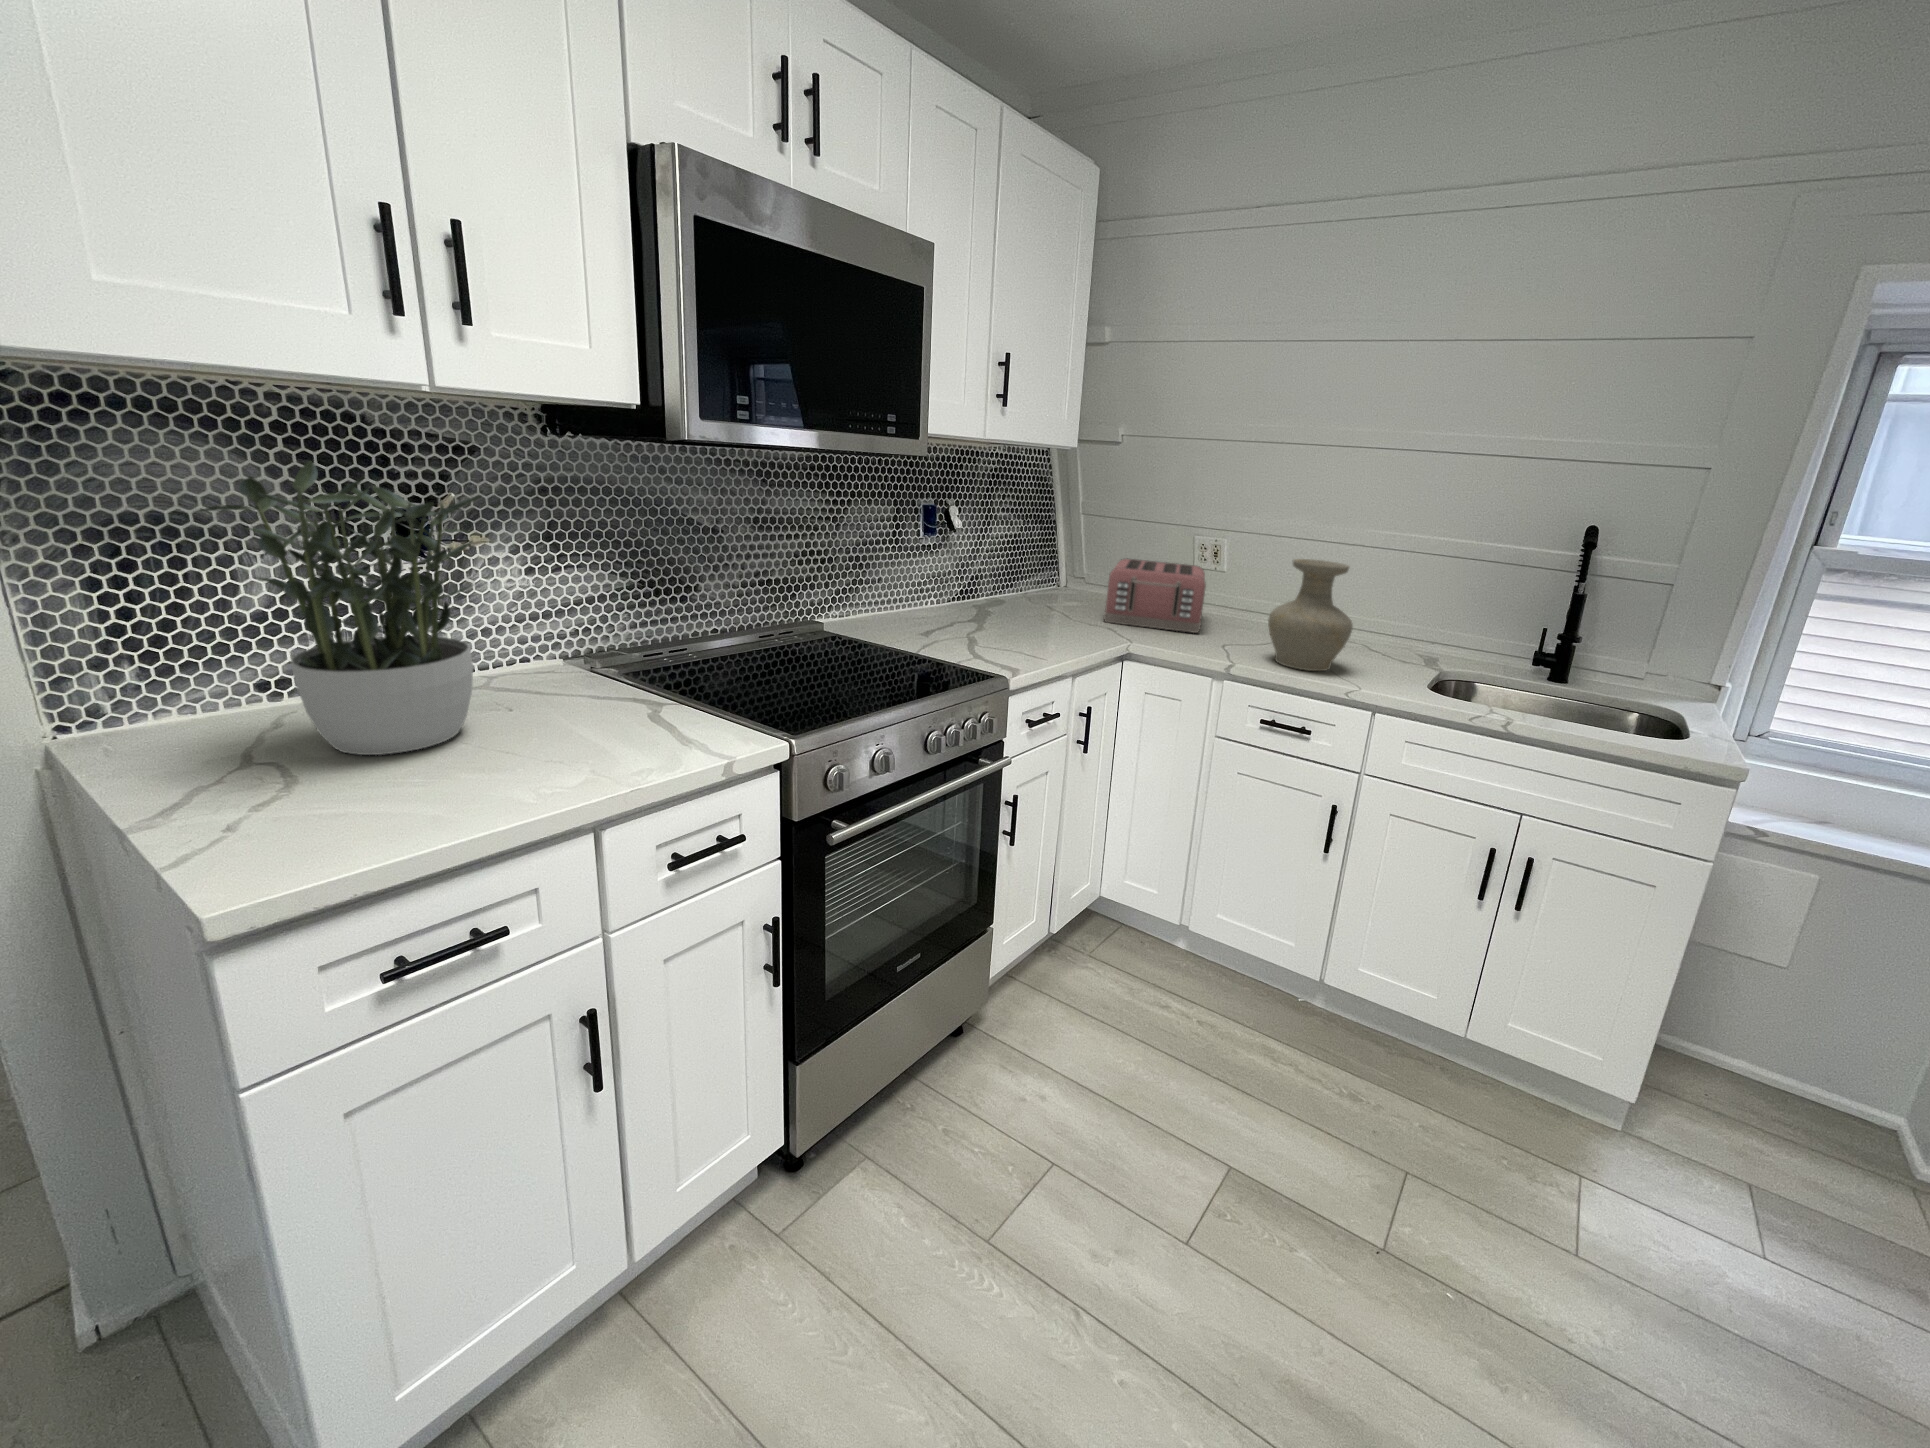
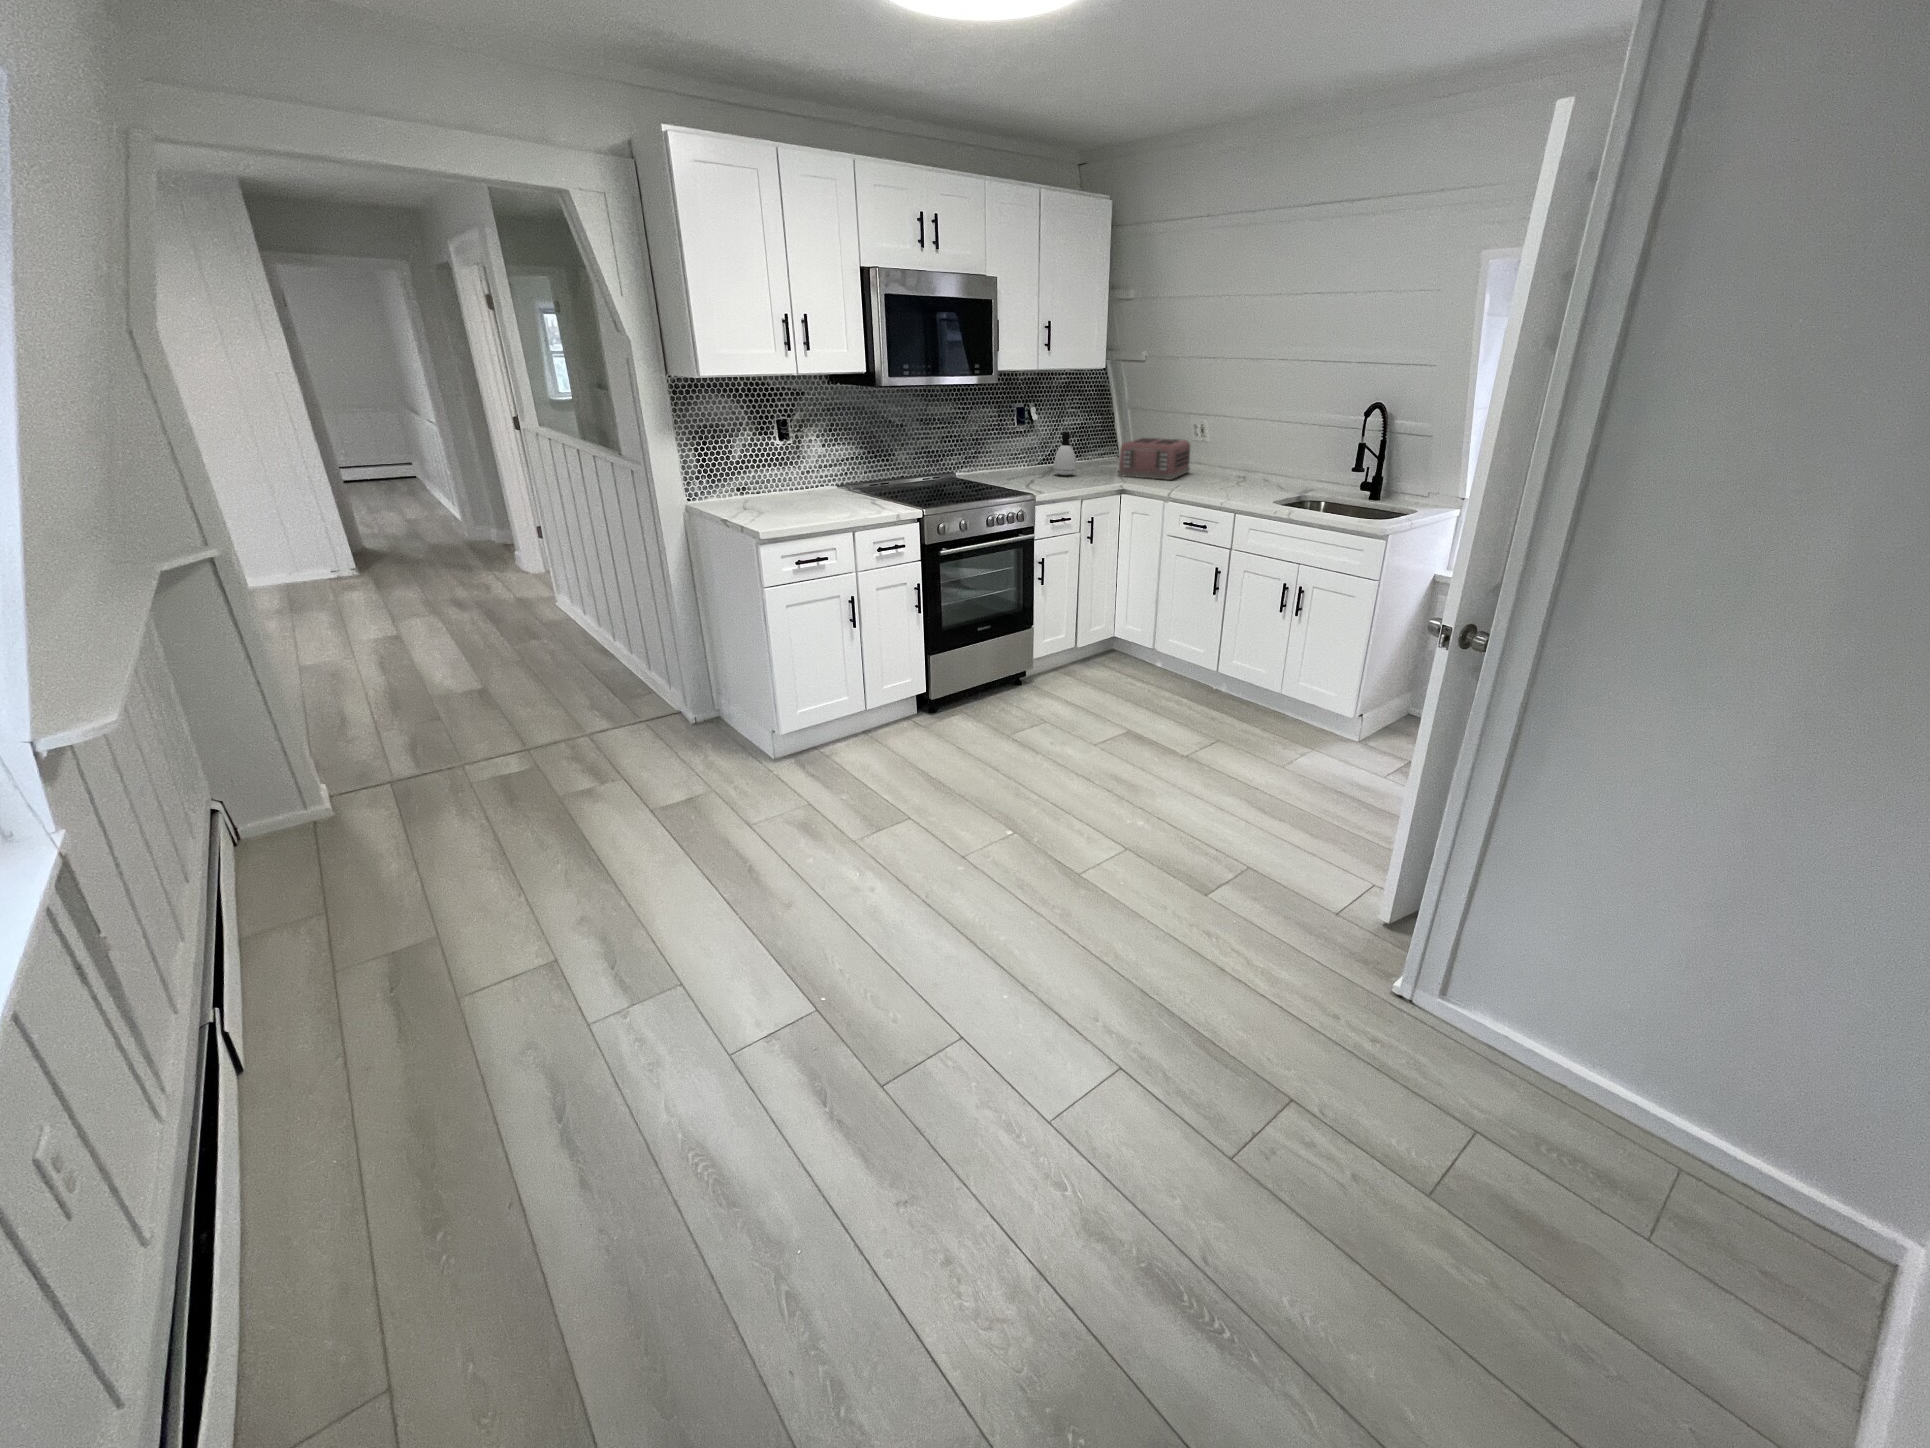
potted plant: present [202,461,480,755] -> none [737,403,813,507]
soap dispenser: none [1001,547,1044,621] -> present [1054,431,1076,475]
vase: present [1268,559,1353,671] -> none [1196,429,1243,494]

